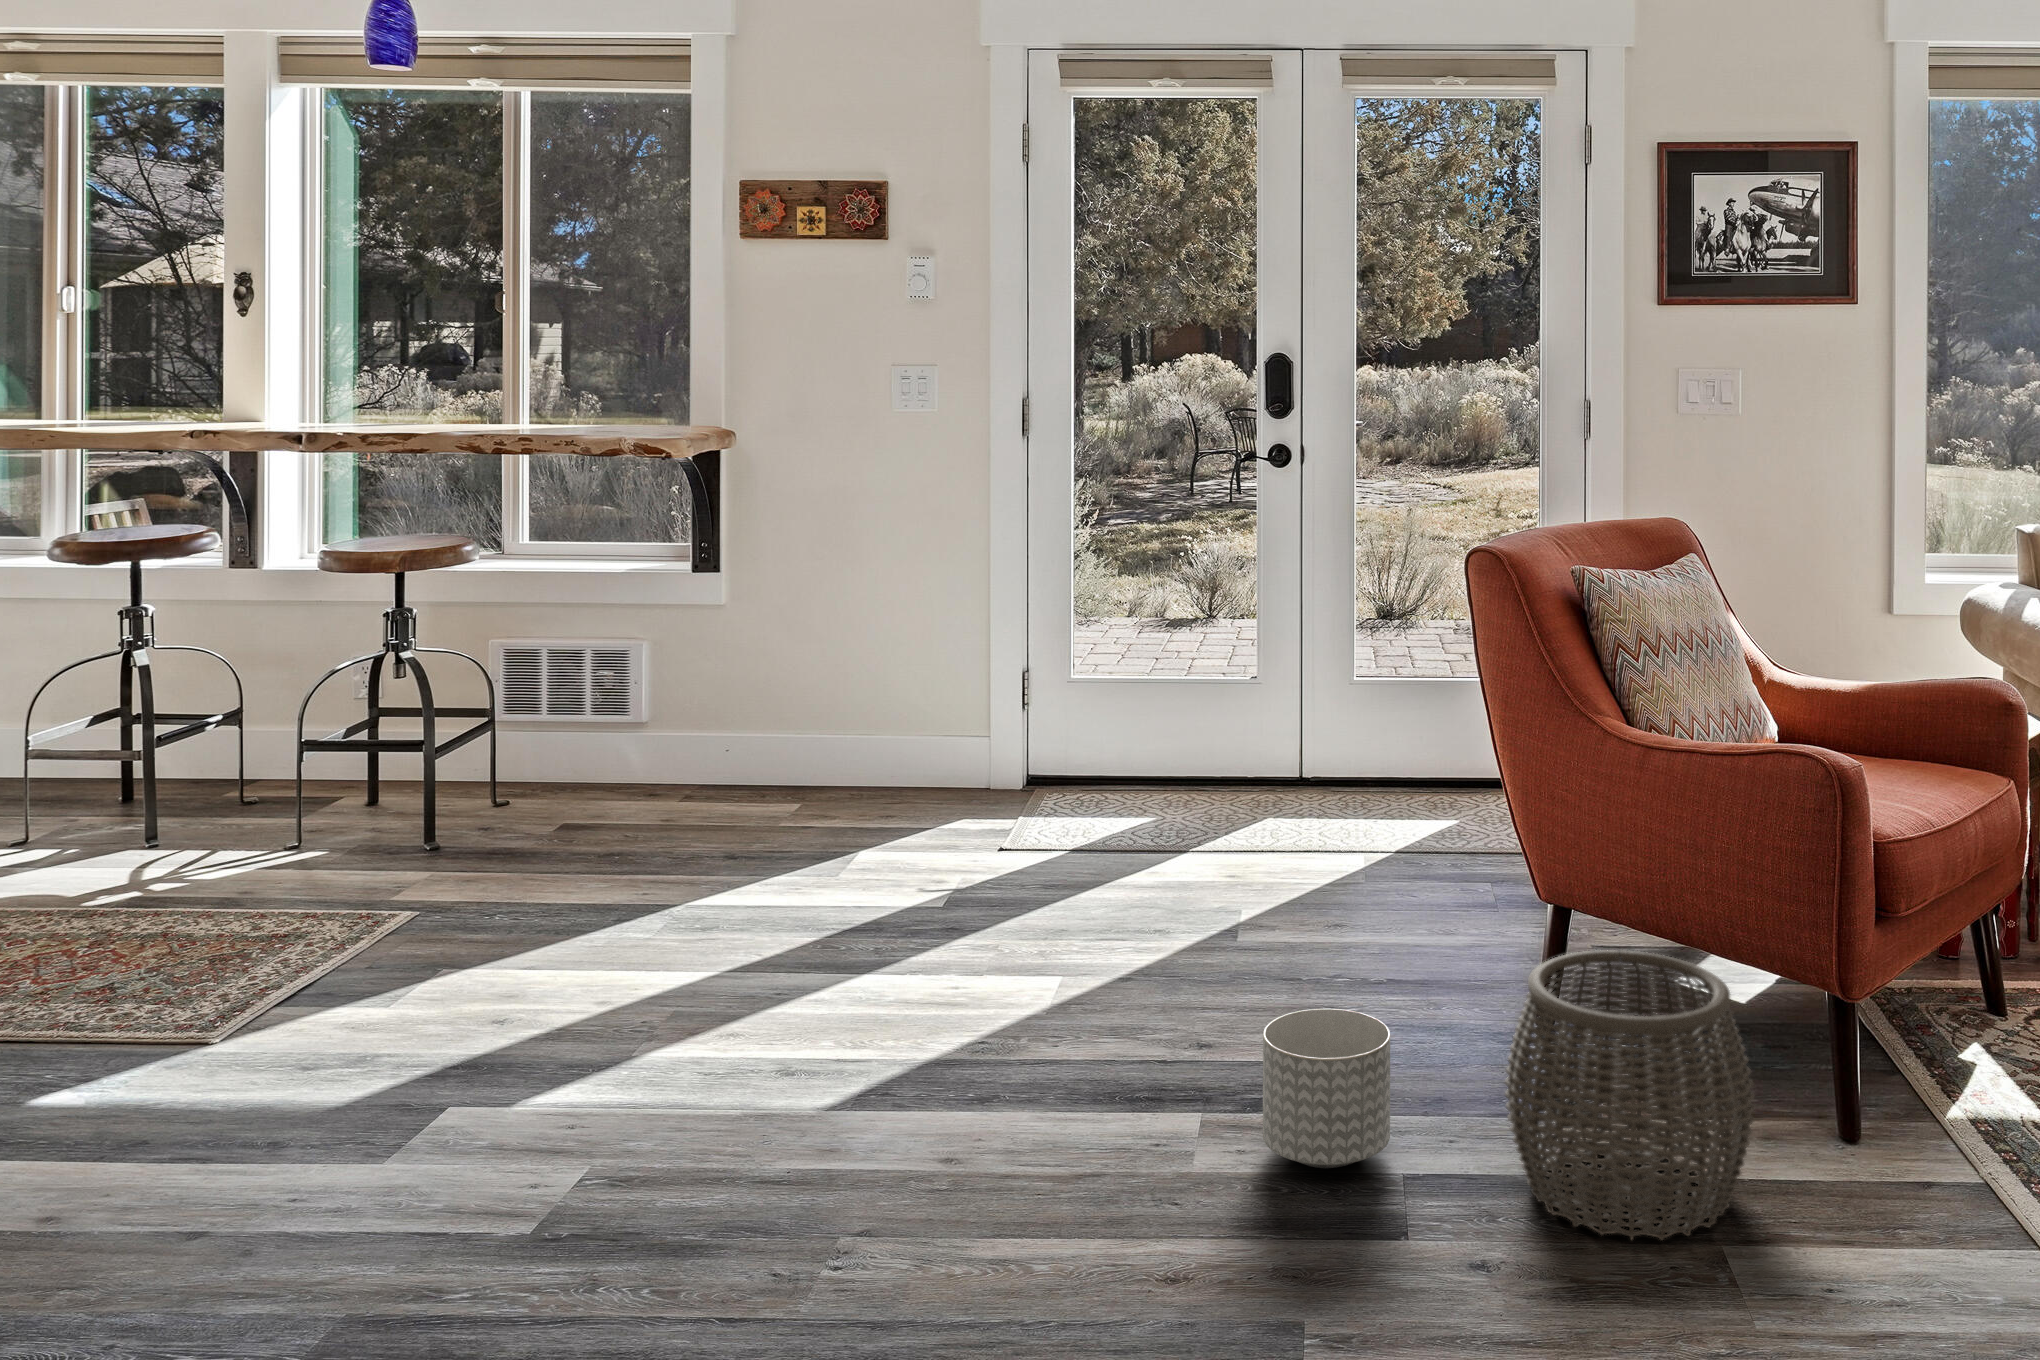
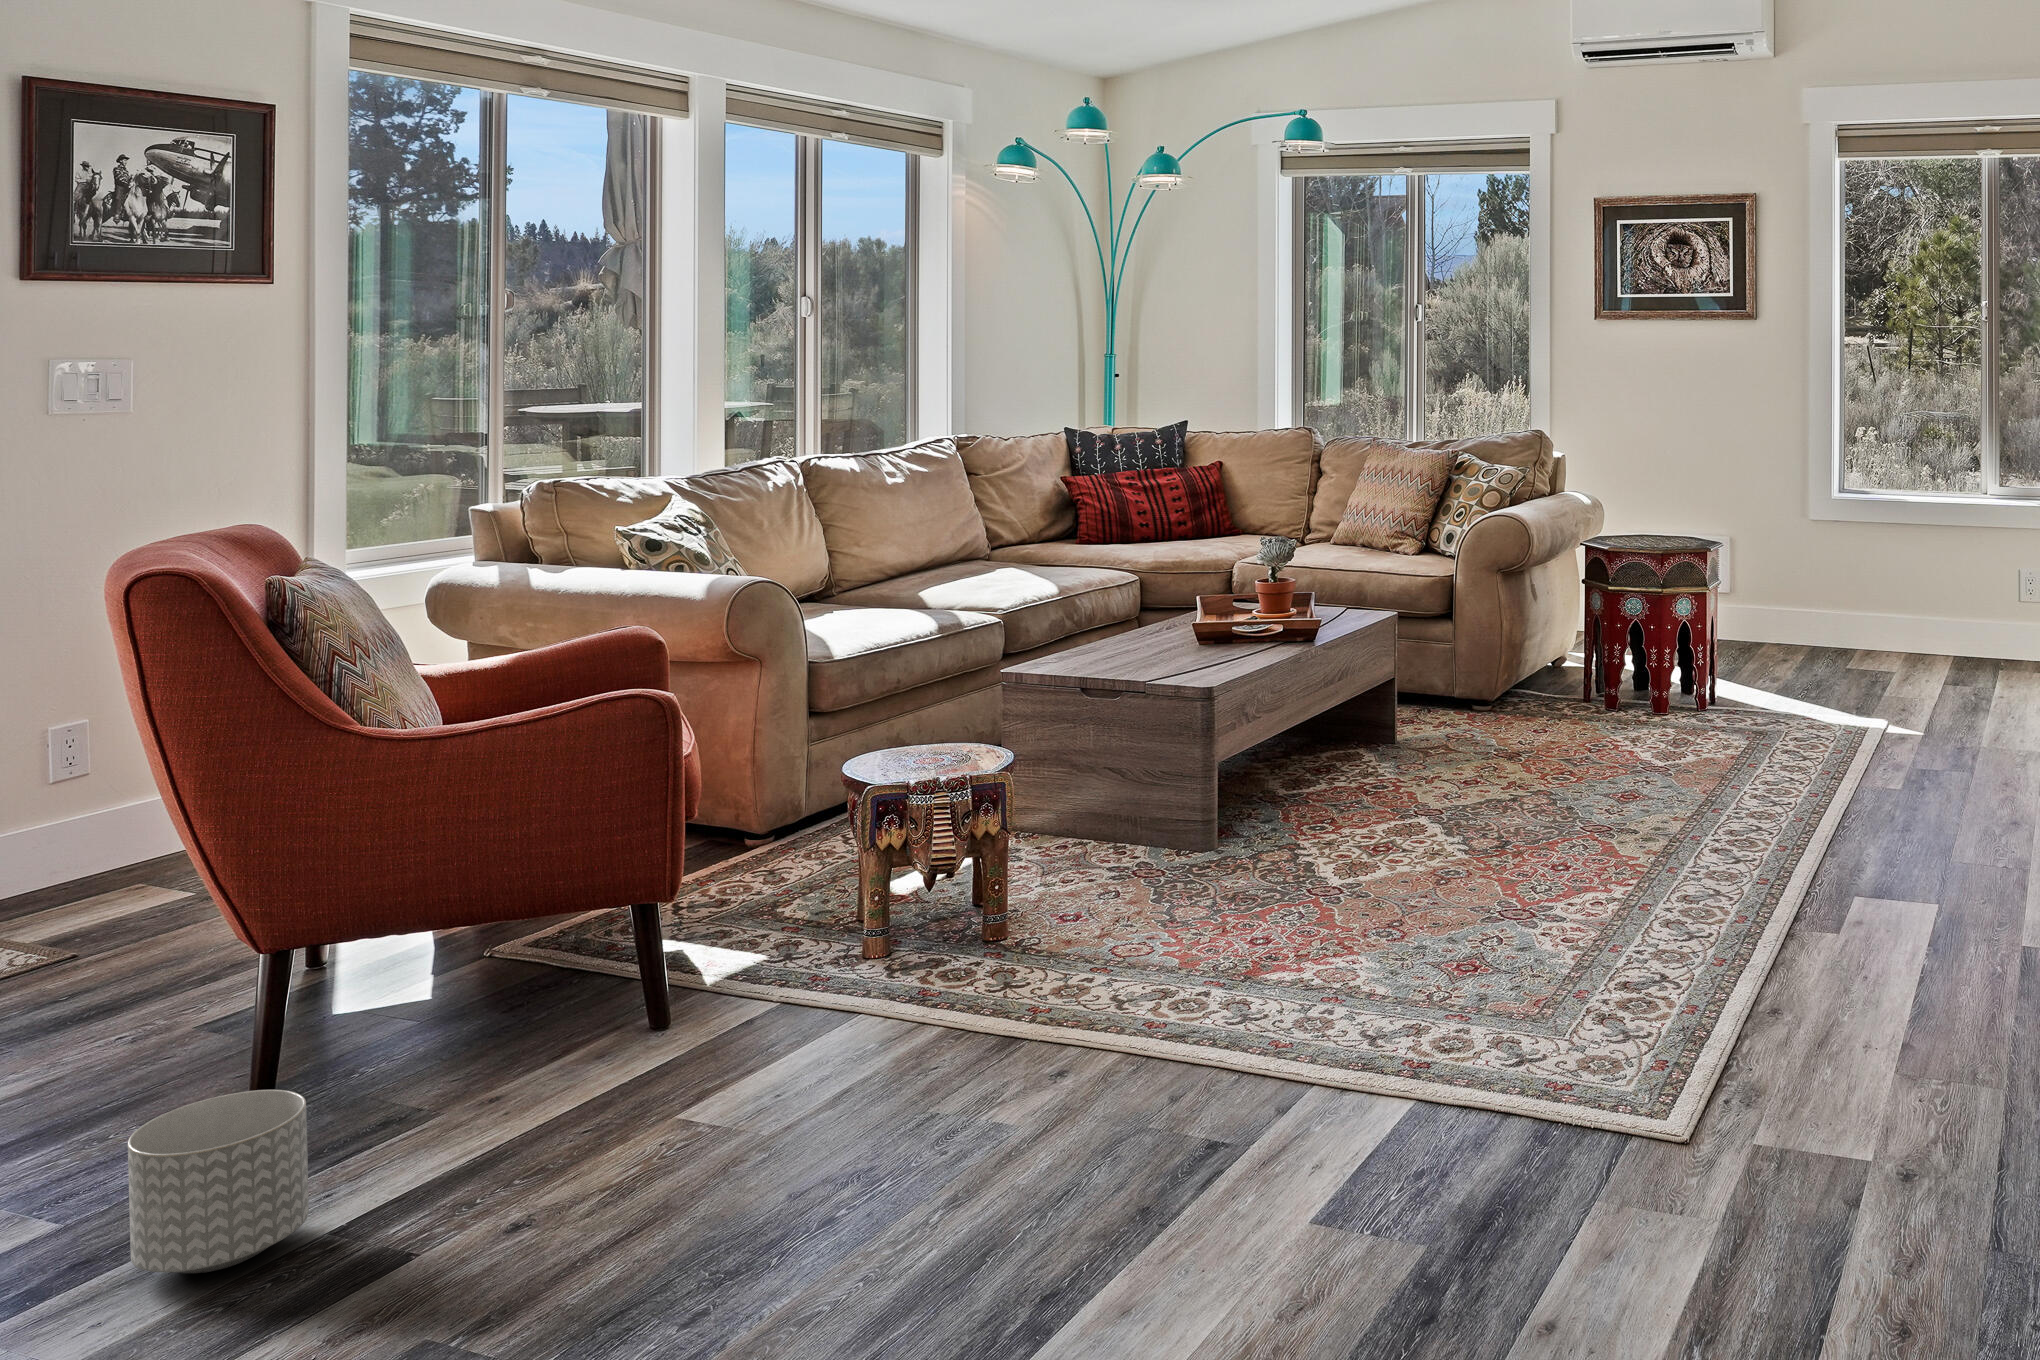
woven basket: present [1505,950,1755,1240] -> none [420,907,682,1168]

